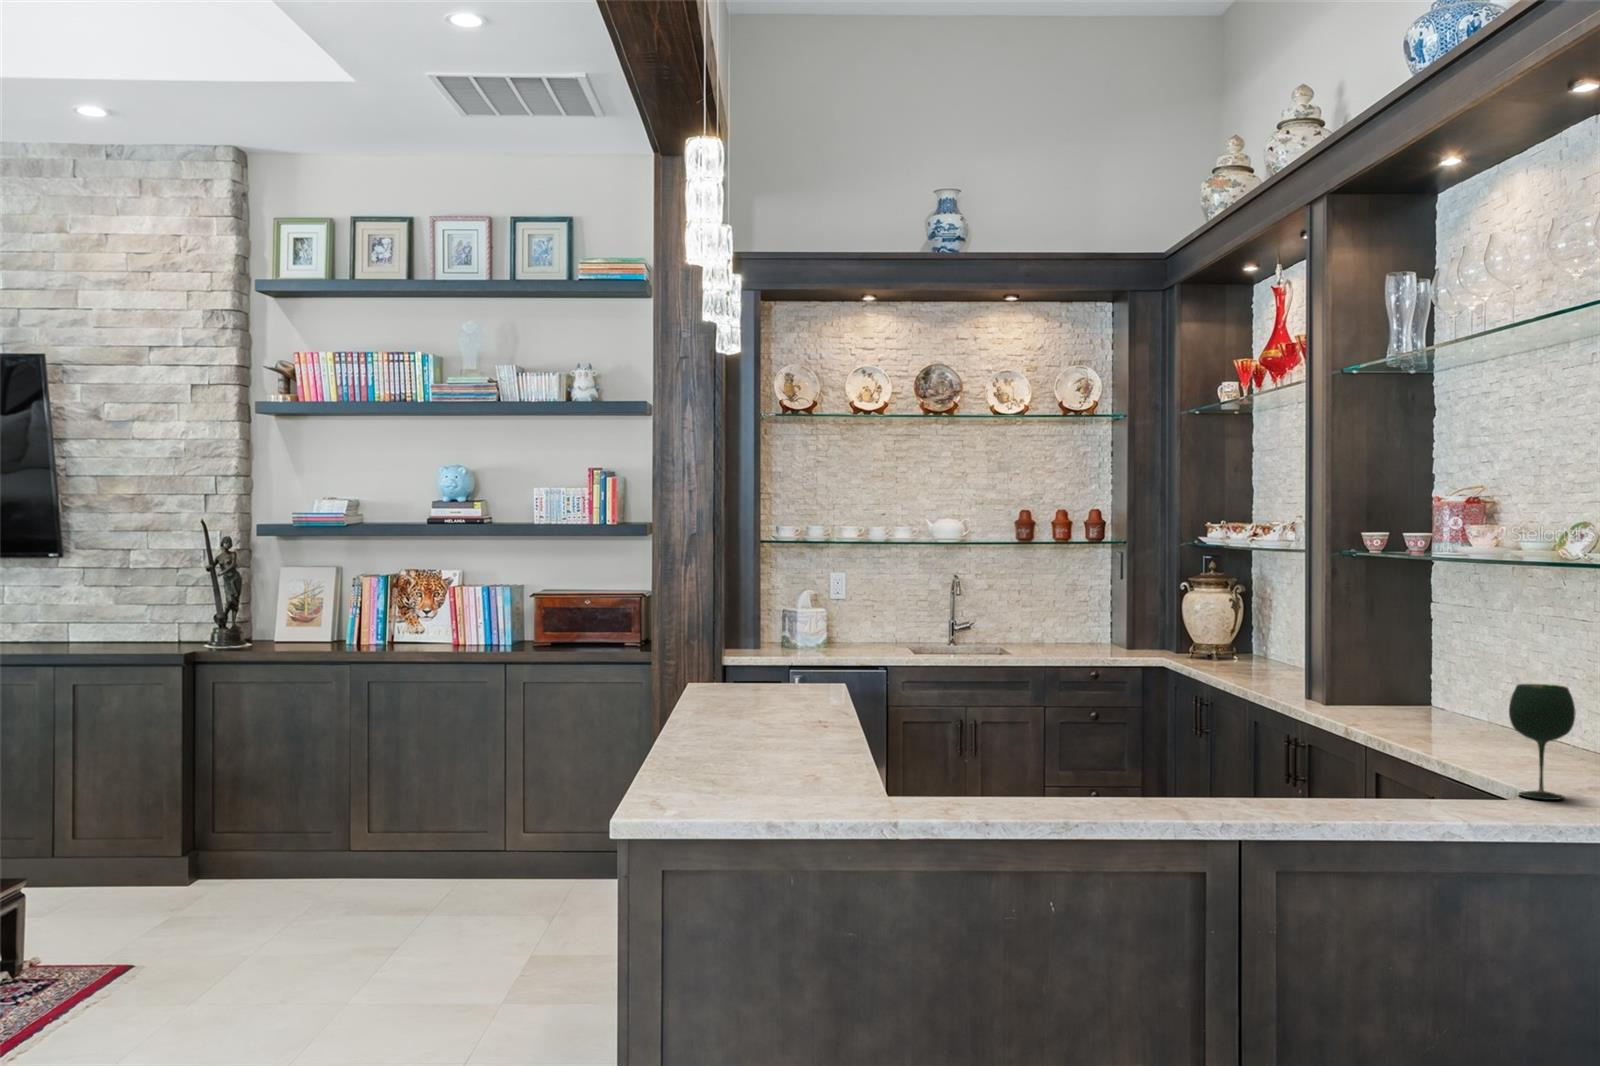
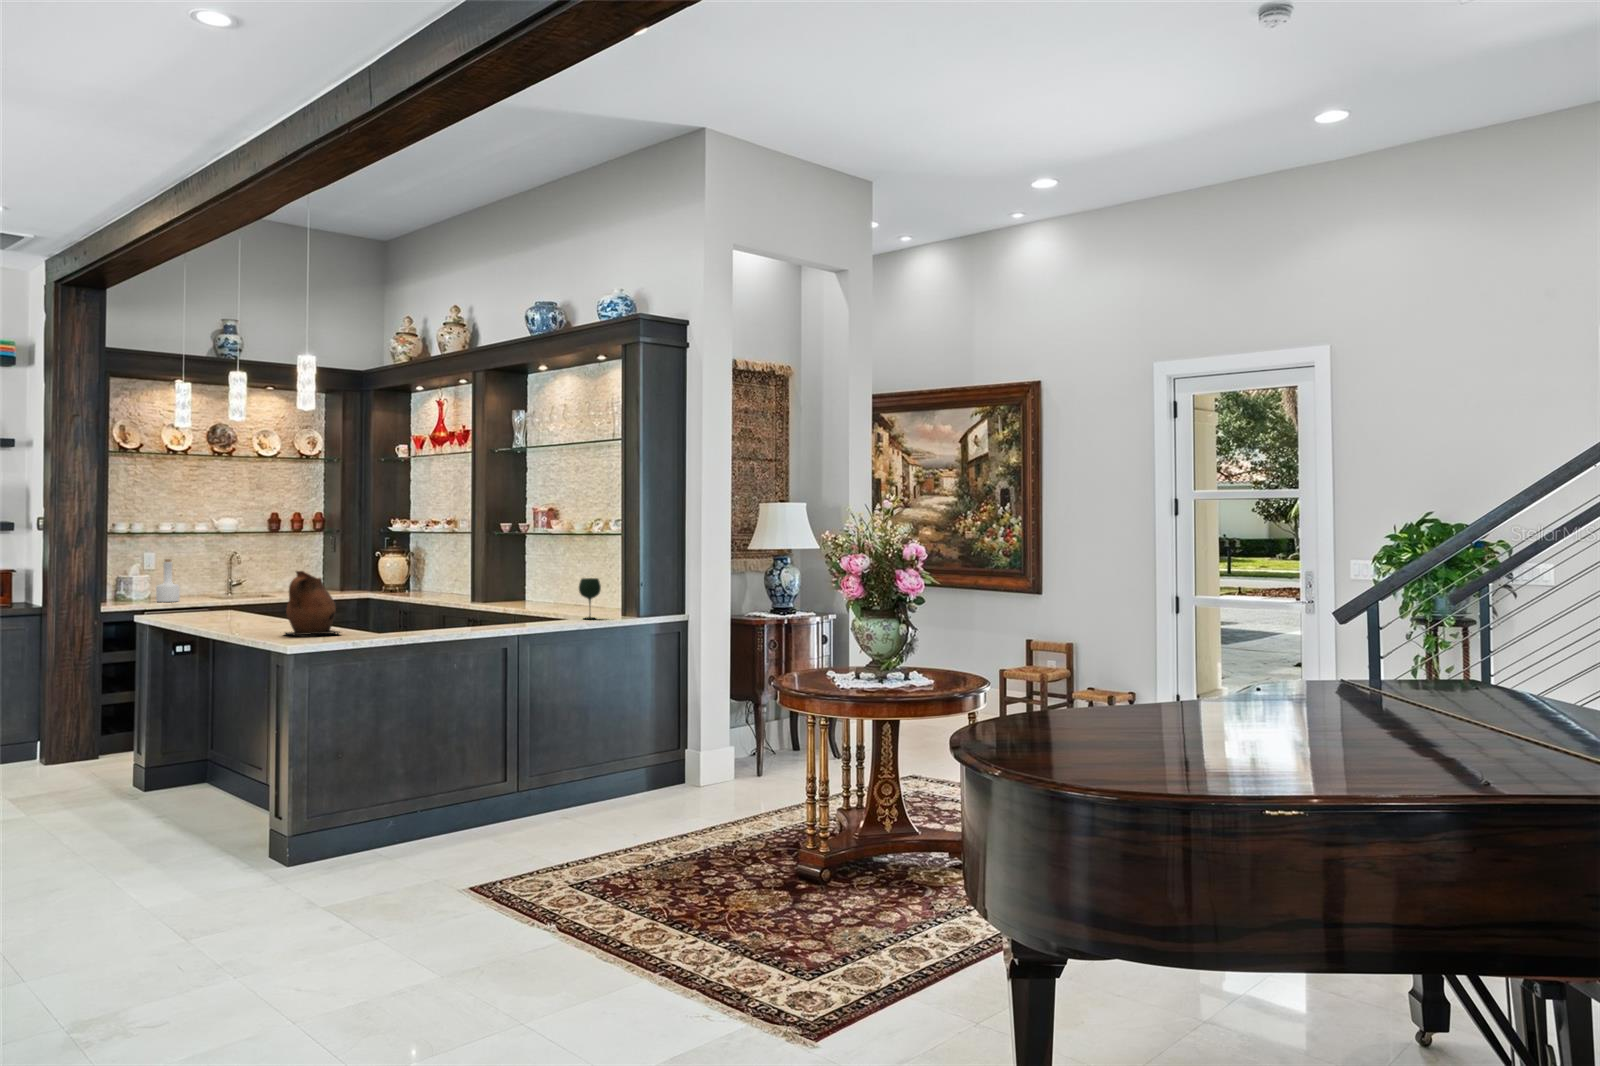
bottle: none [847,585,879,653] -> present [156,559,180,602]
ceramic pitcher: none [704,644,828,802] -> present [285,571,340,635]

